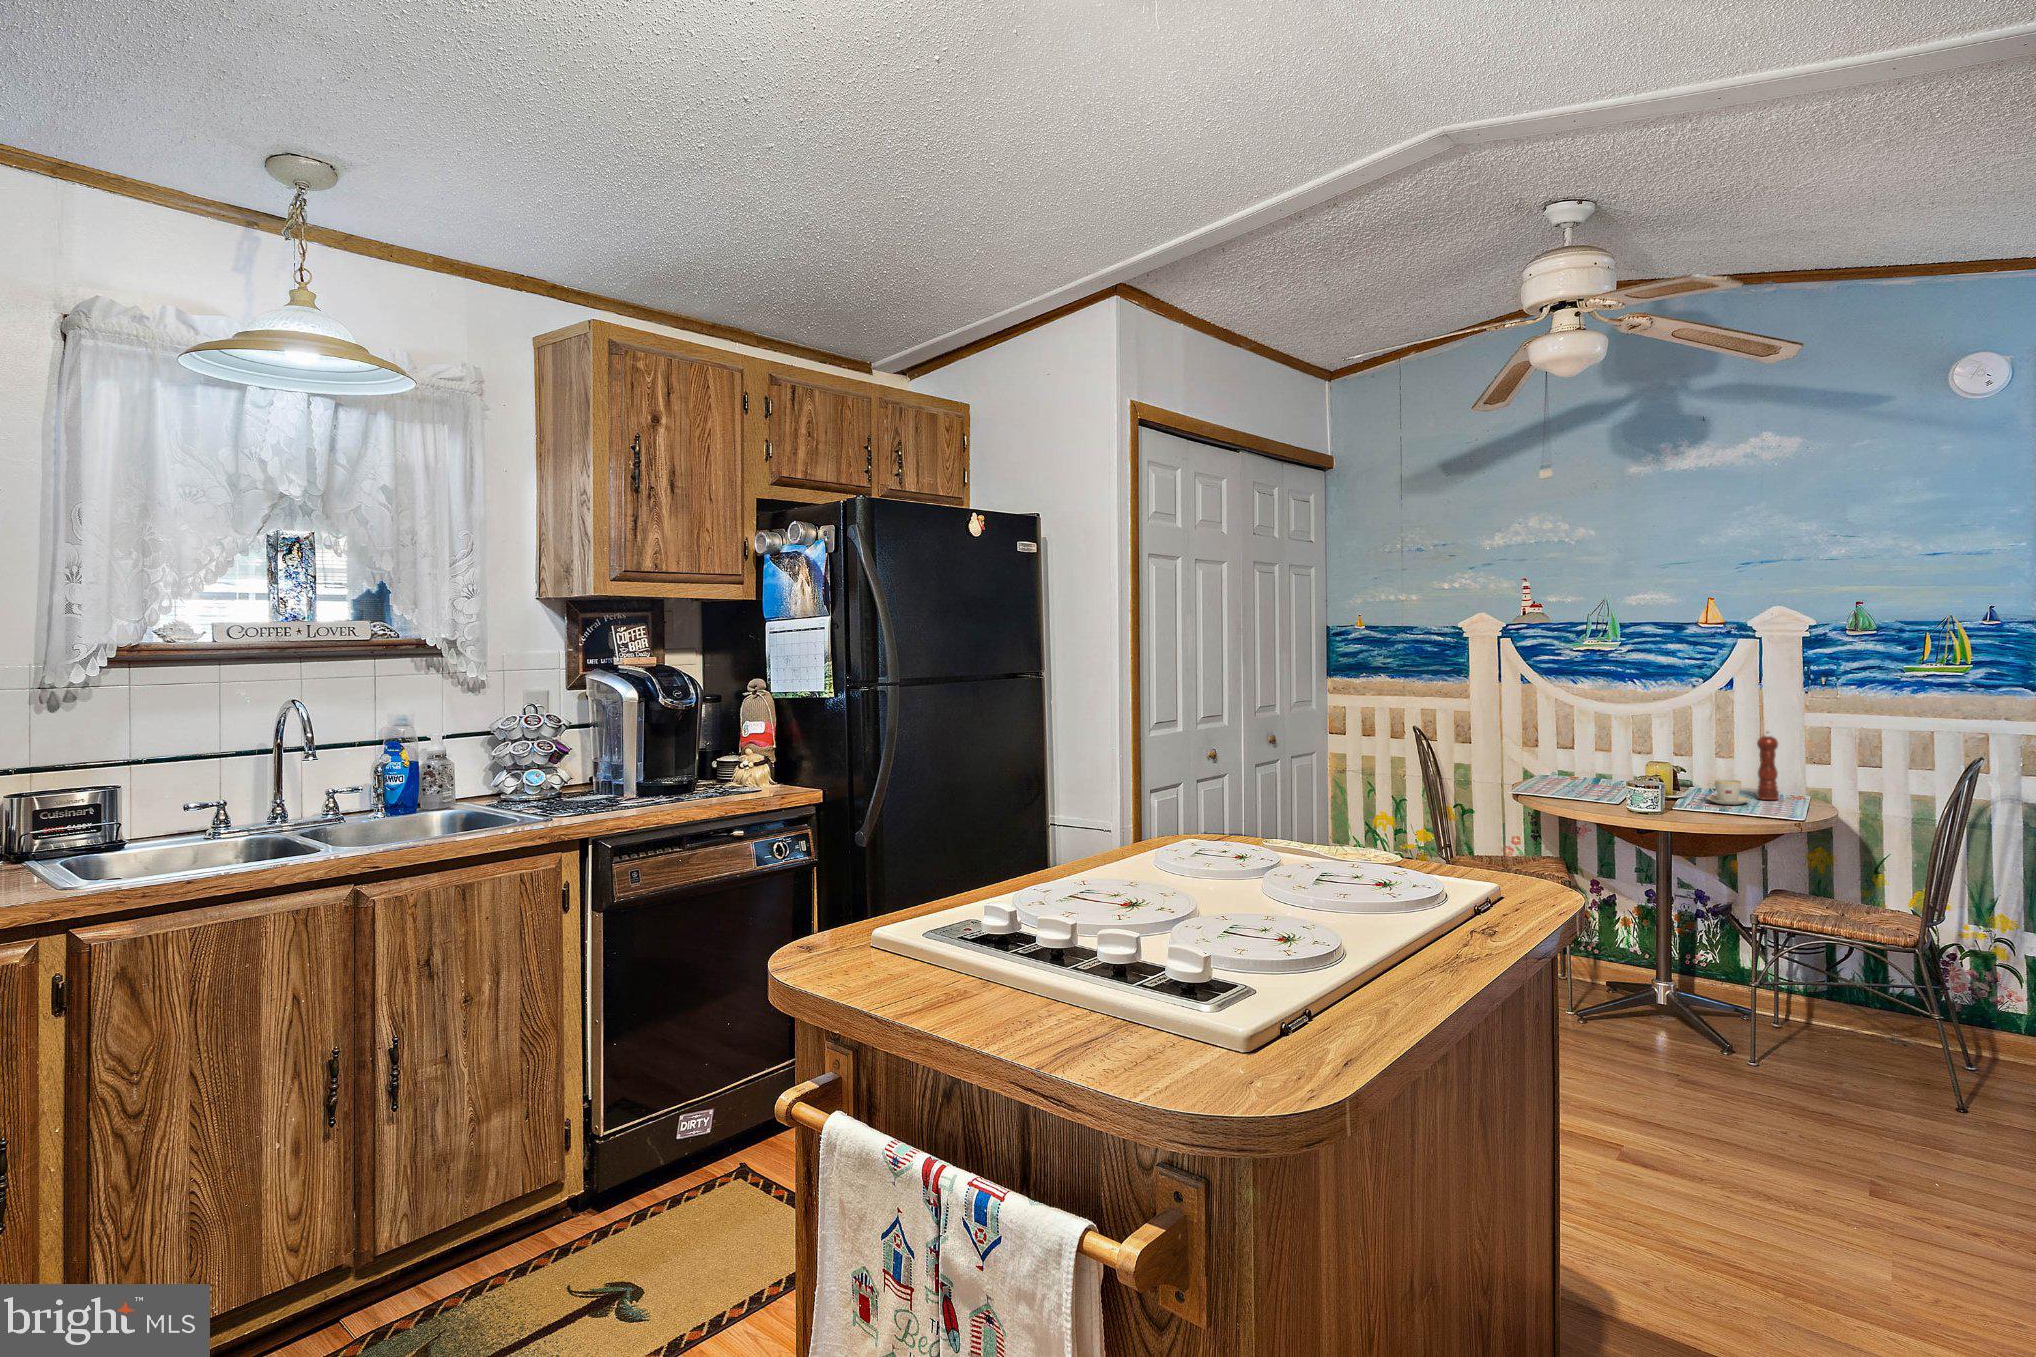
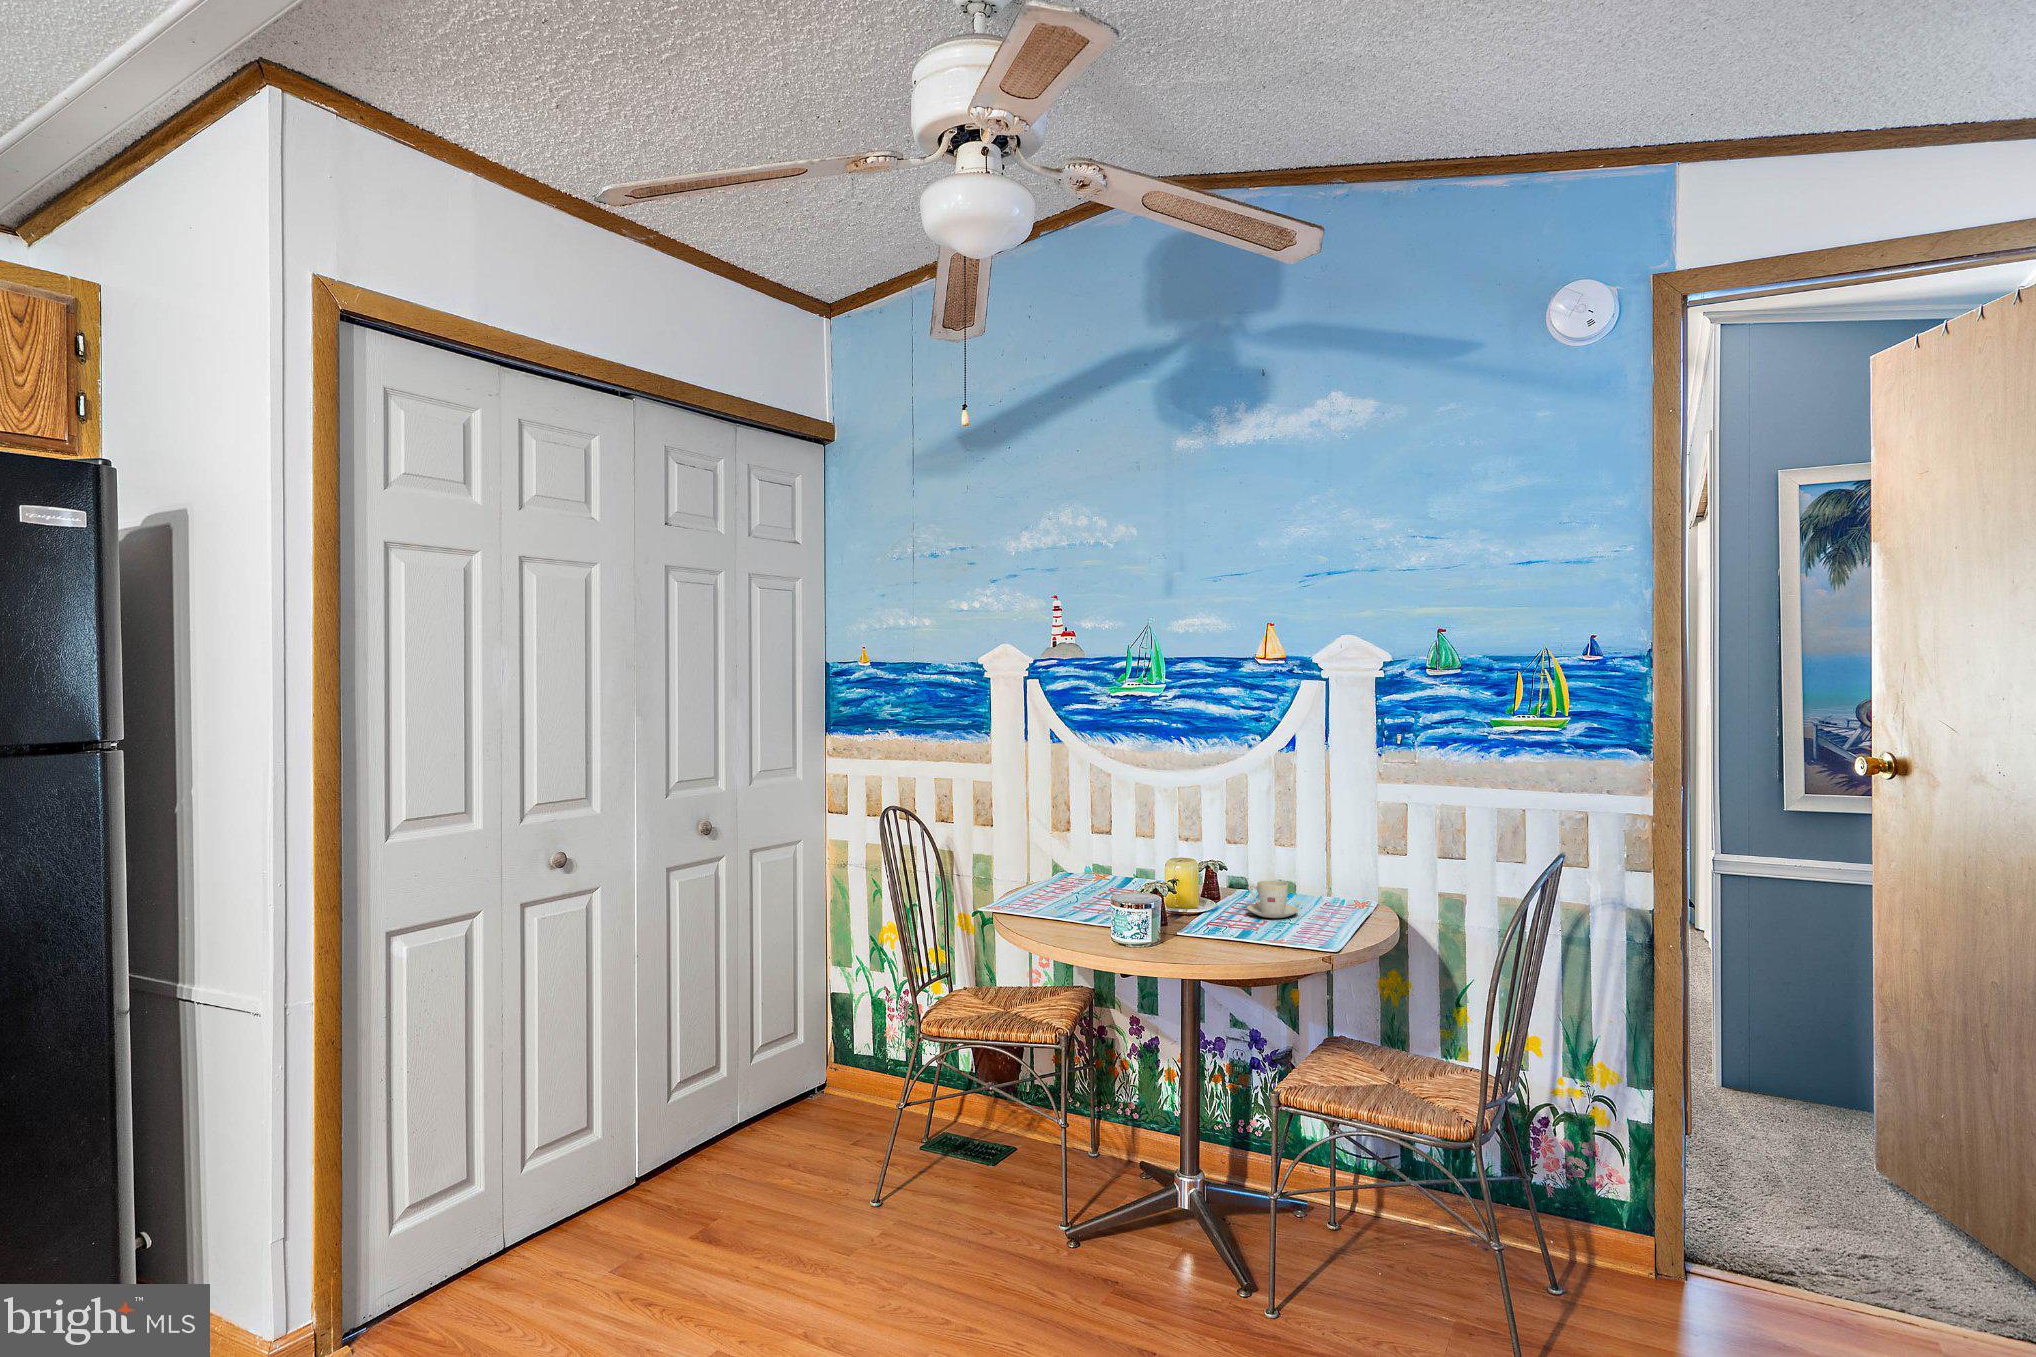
pepper mill: present [1757,731,1779,800] -> none [1314,811,1340,909]

